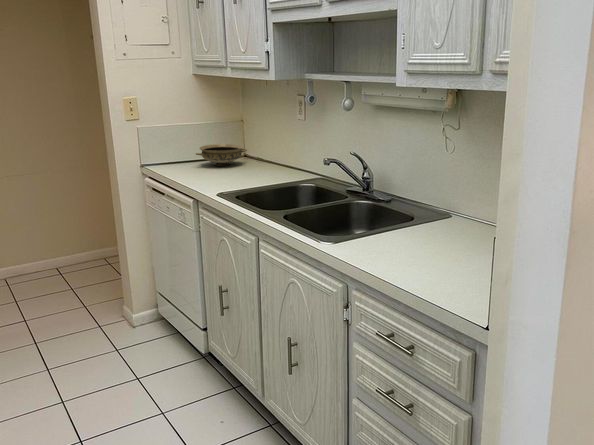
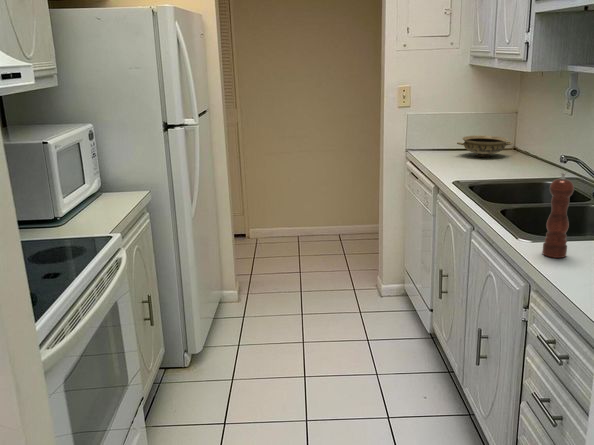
pepper mill: none [350,173,371,253] -> present [542,173,574,258]

